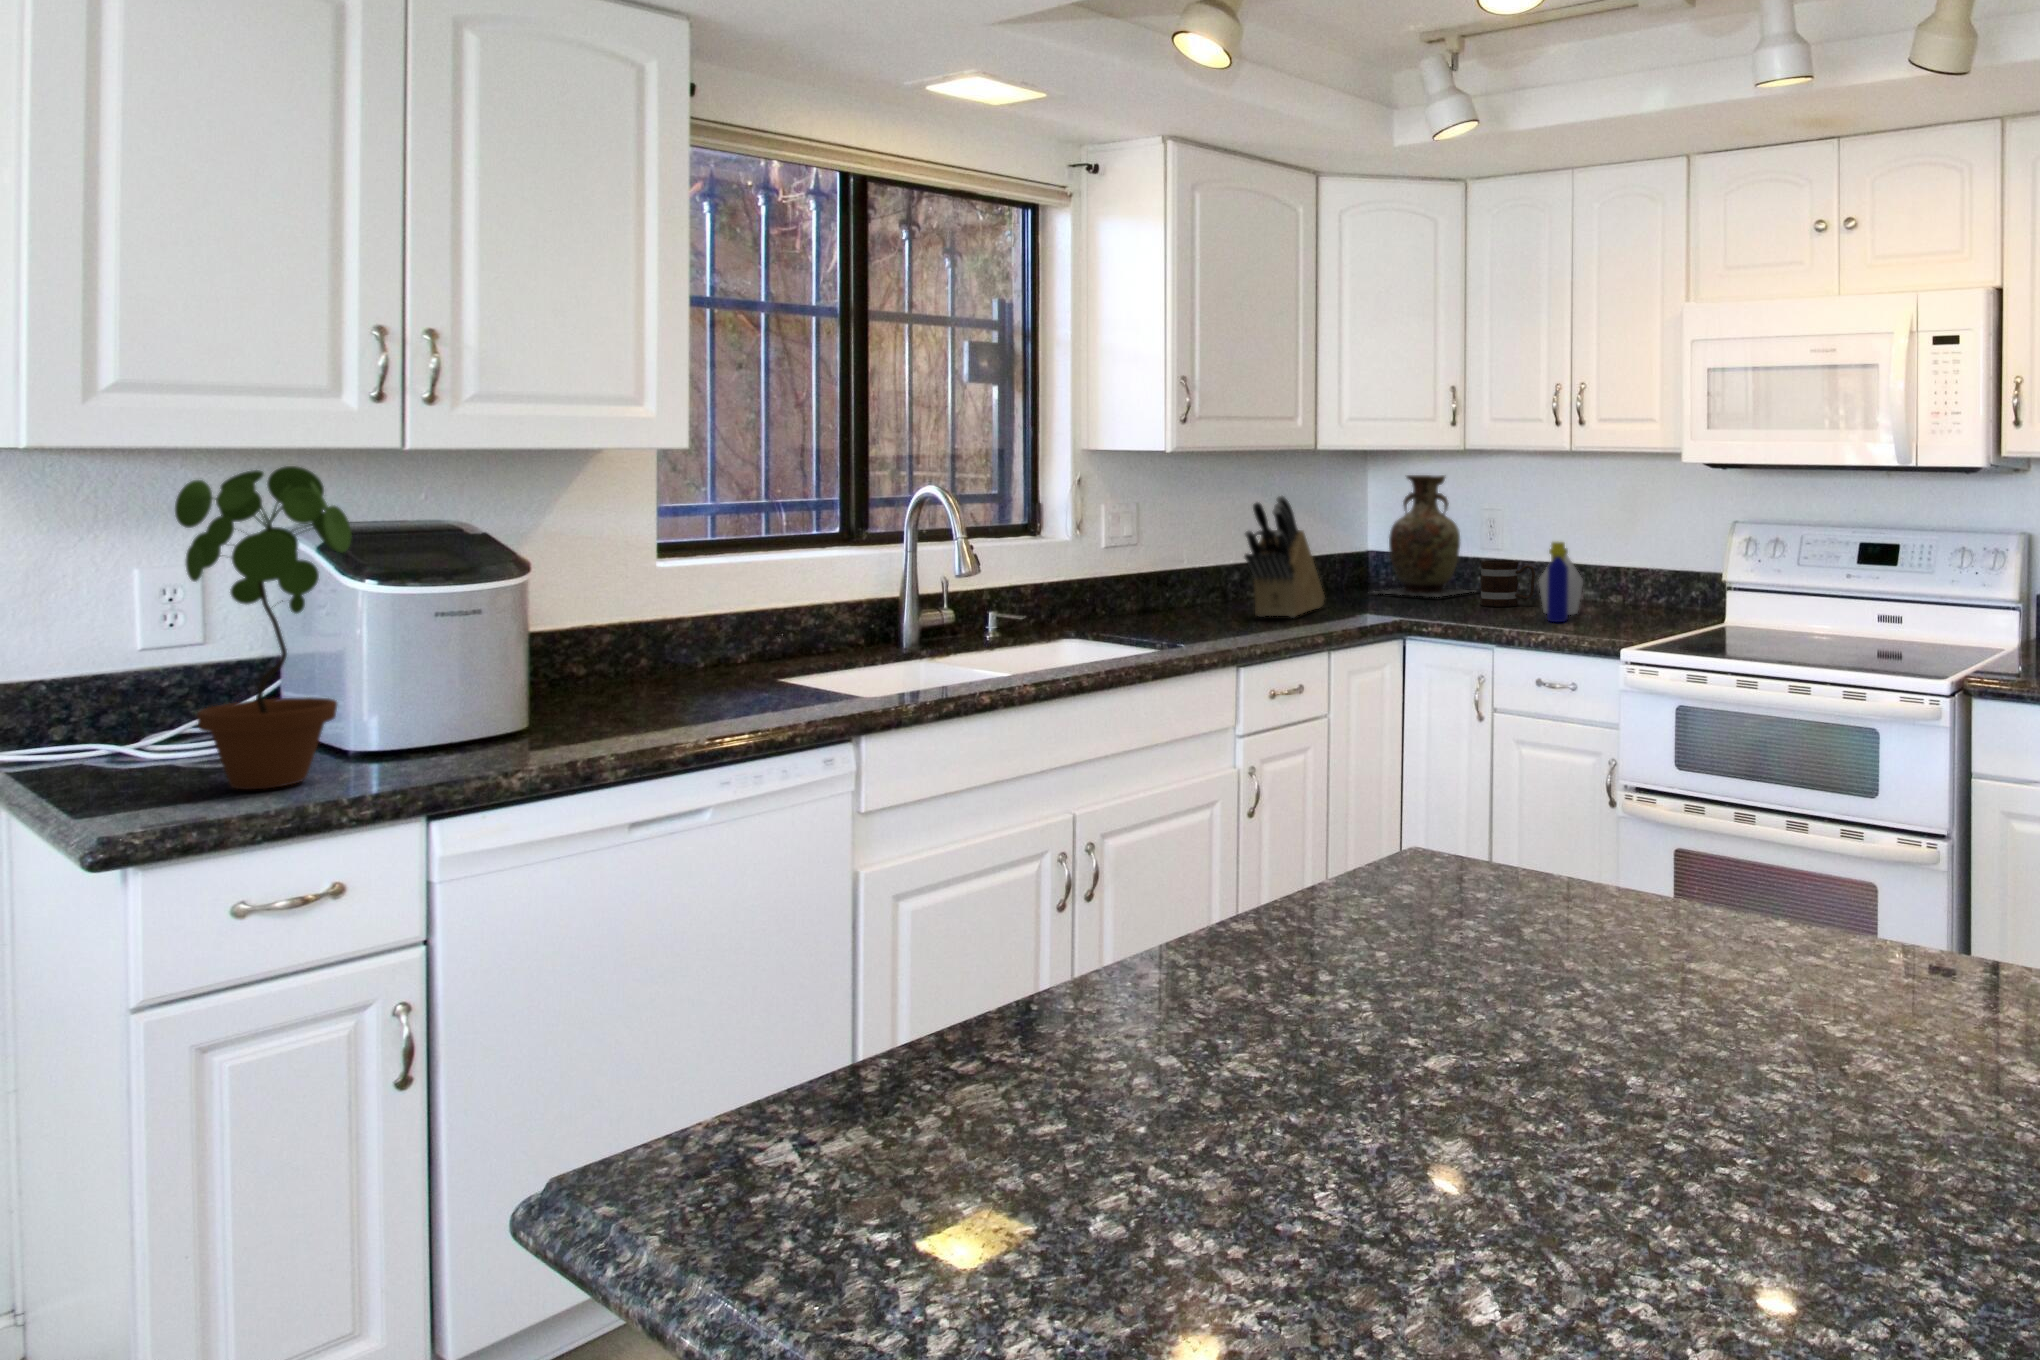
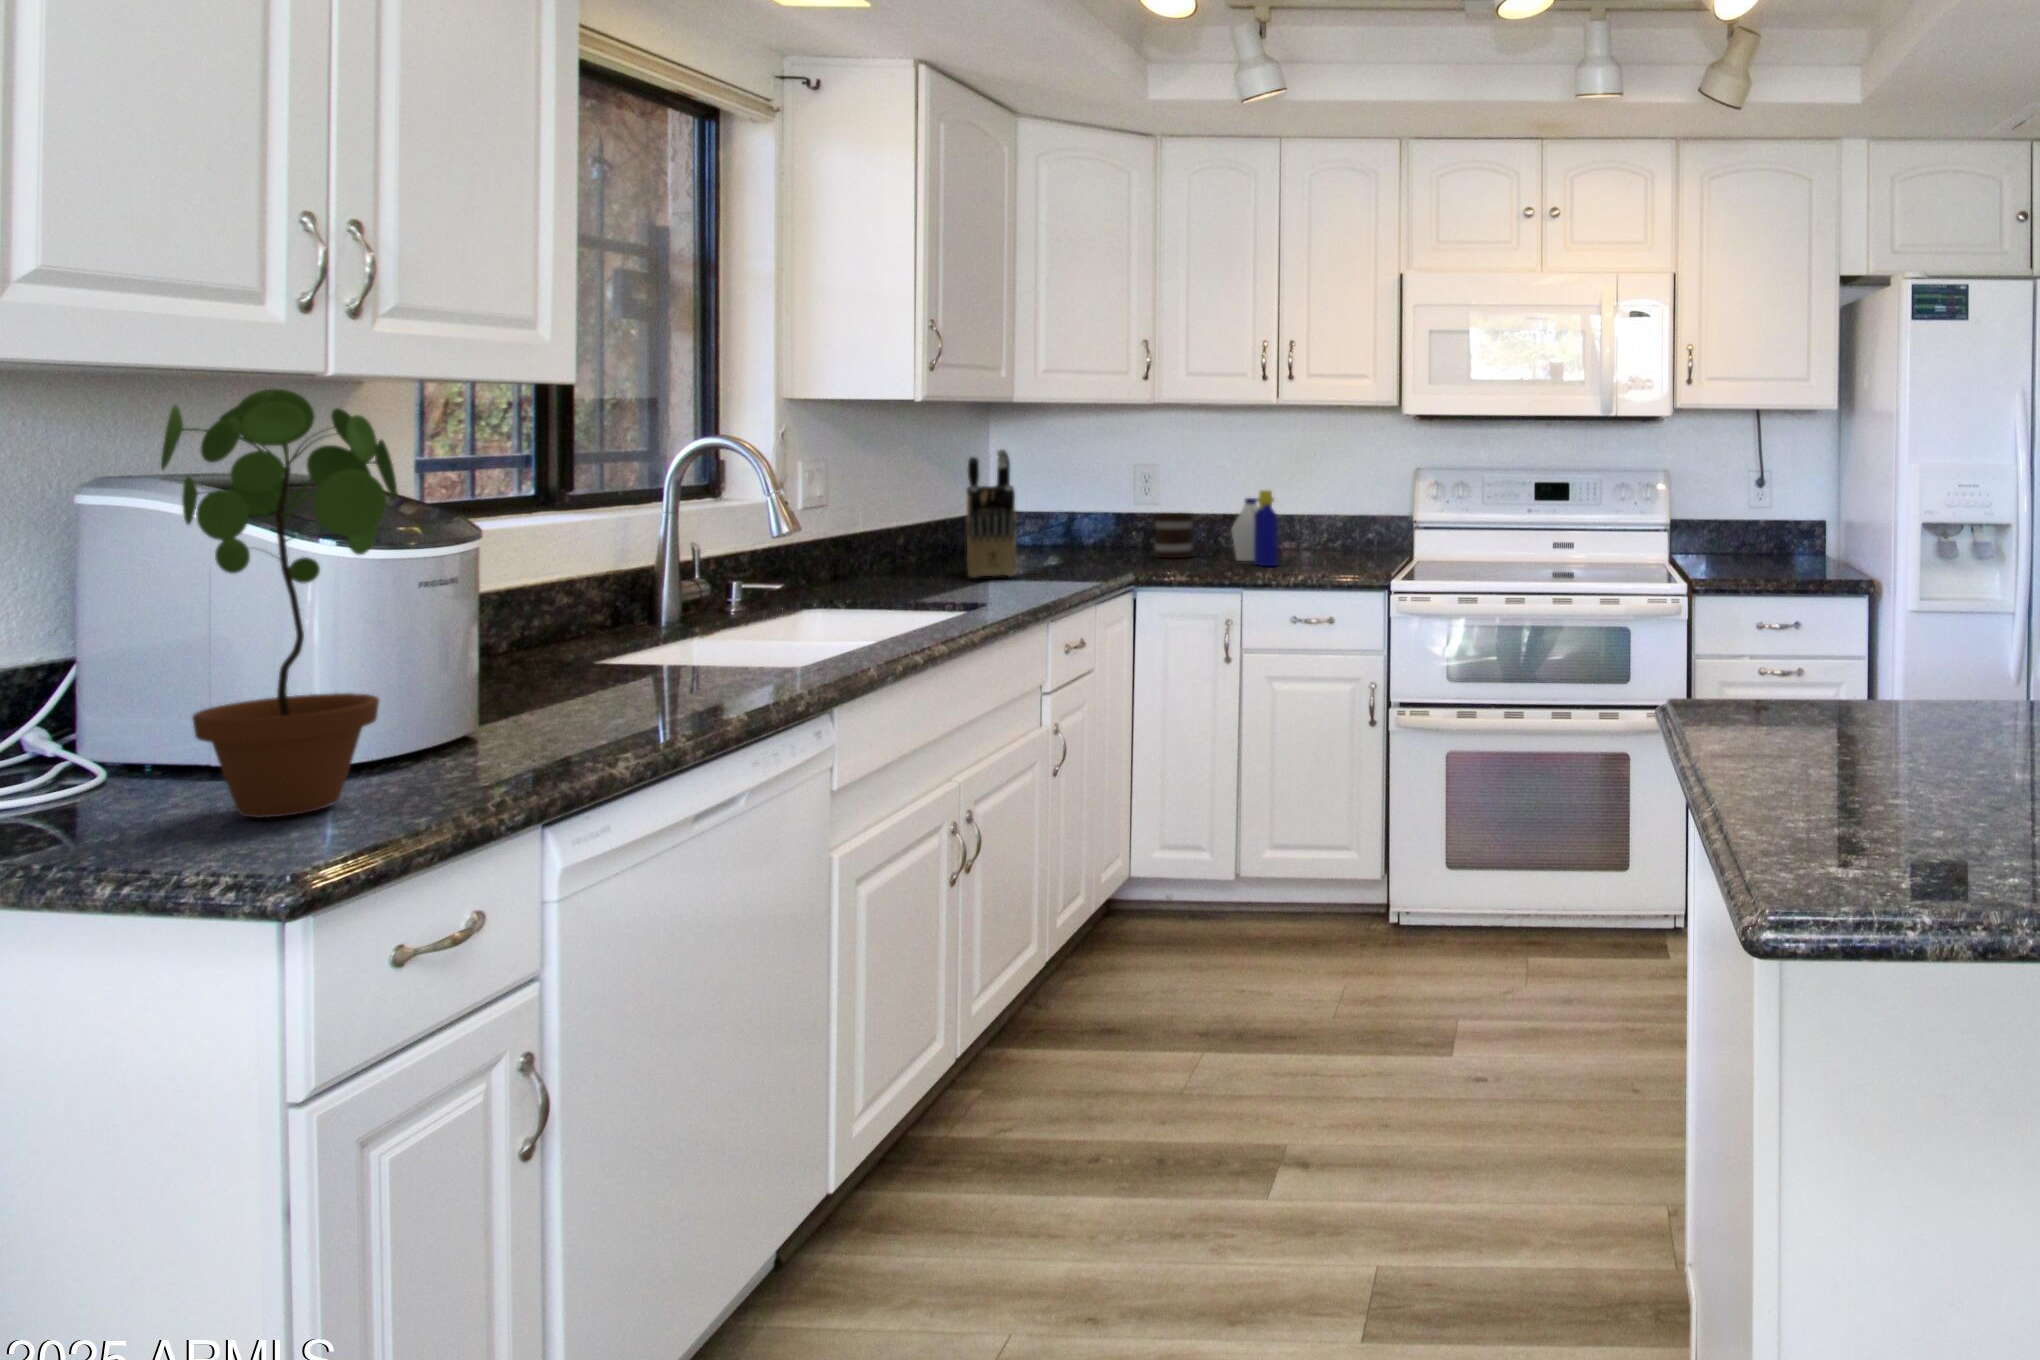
vase: present [1376,475,1469,597] -> none [1017,431,1124,554]

